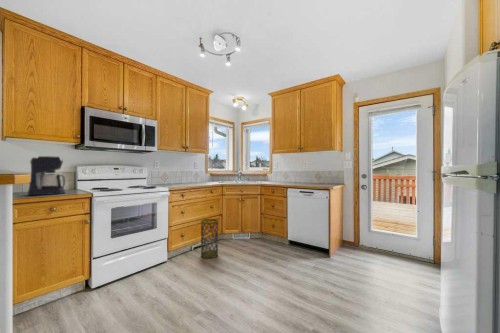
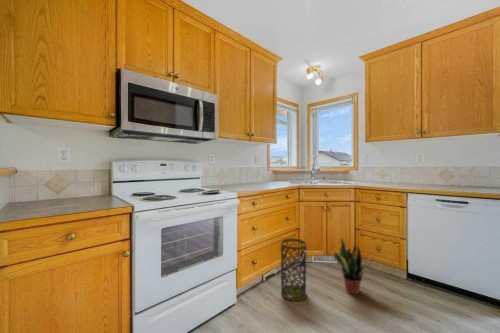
coffee maker: present [27,156,66,195] -> none [38,146,96,209]
potted plant: none [236,217,262,253] -> present [334,239,369,294]

